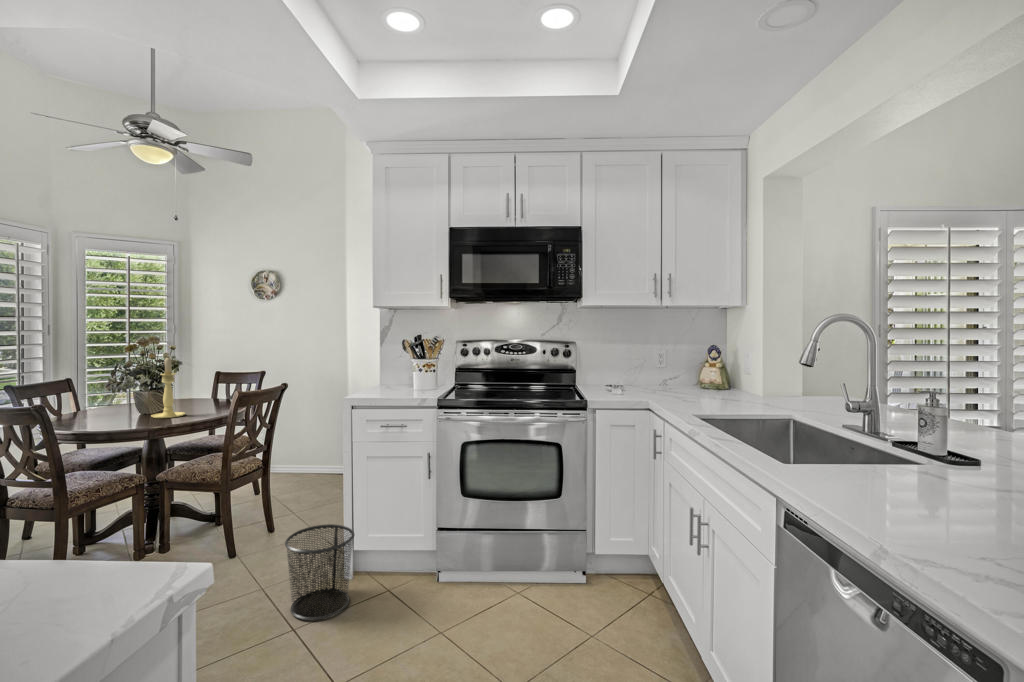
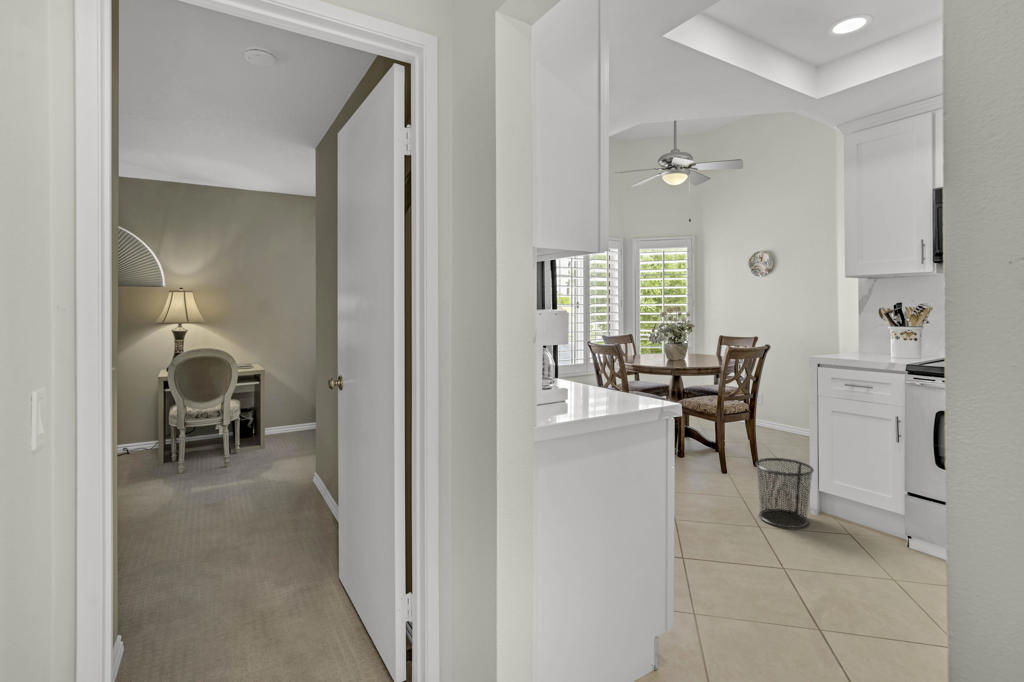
candle holder: present [151,358,185,418] -> none [674,322,695,366]

